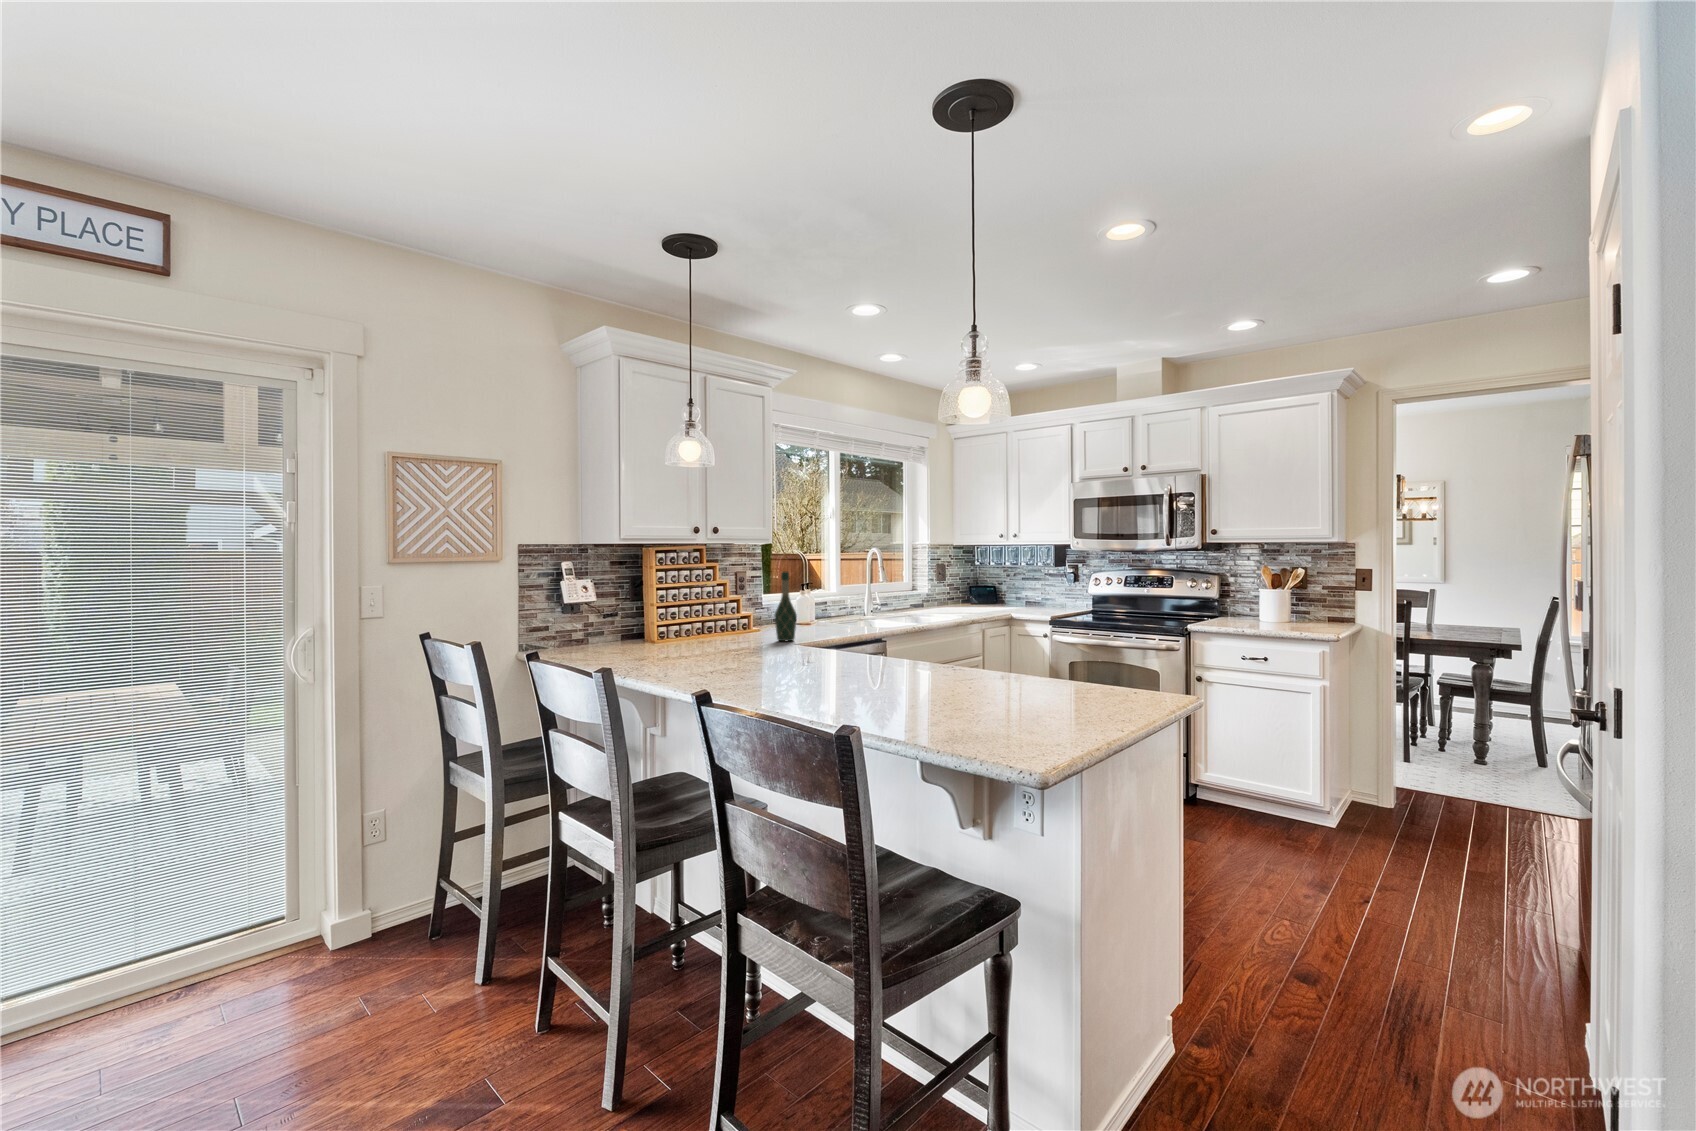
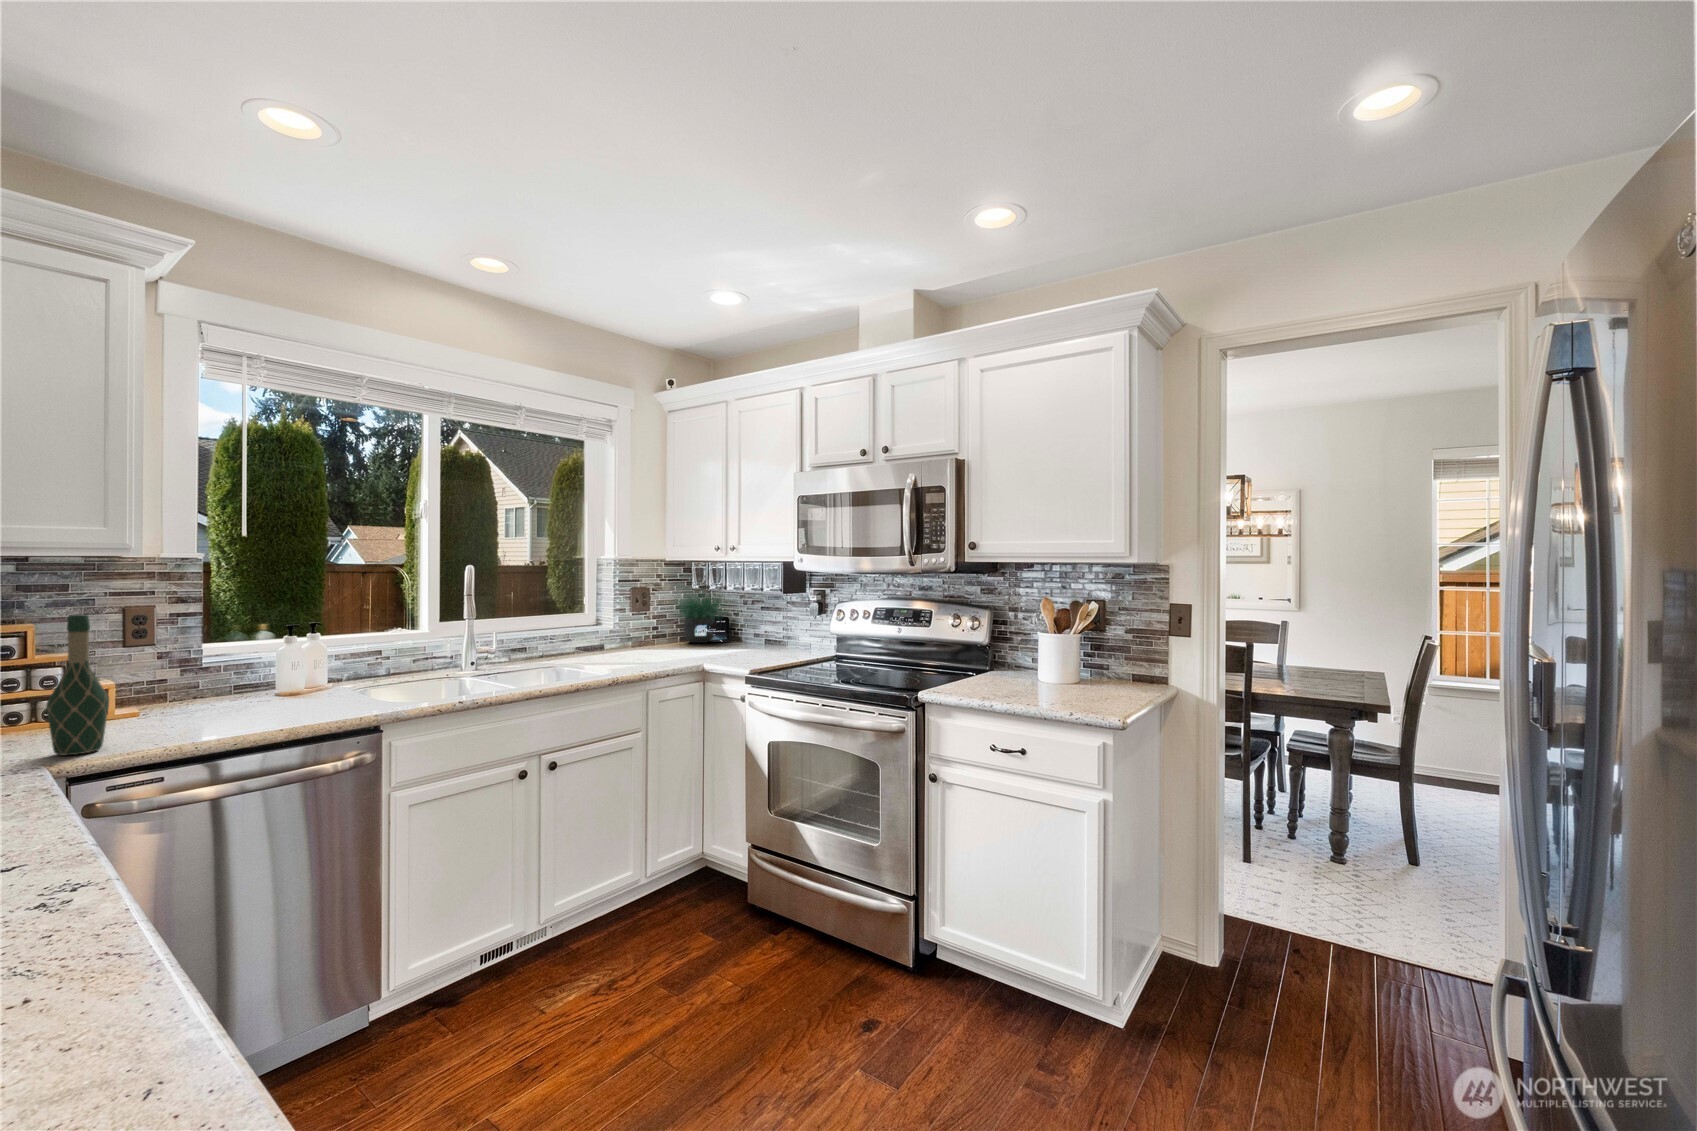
potted plant: none [955,553,1004,604] -> present [676,590,722,643]

